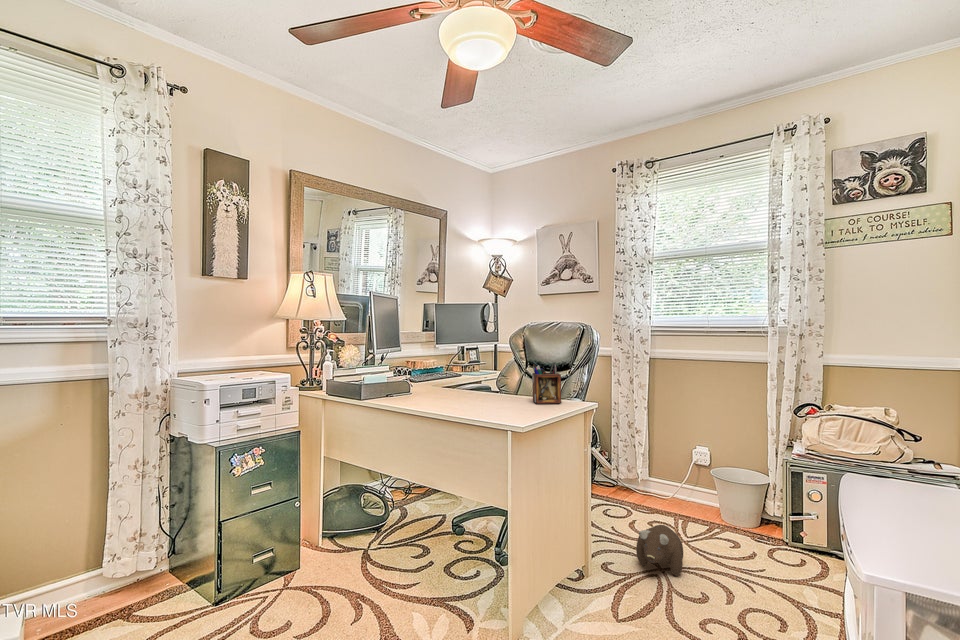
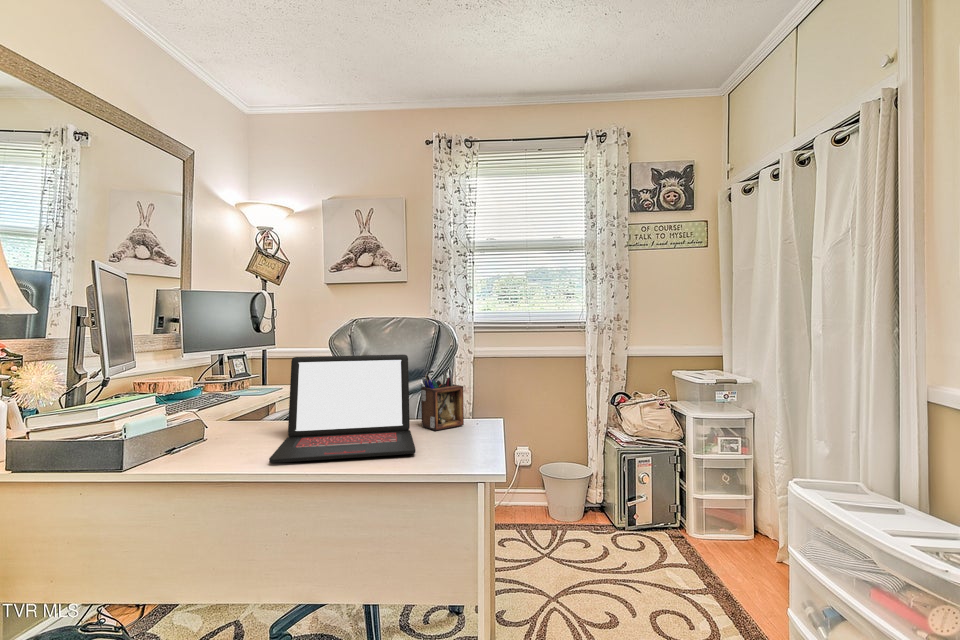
laptop: none [422,348,520,411] -> present [269,355,416,463]
plush toy: present [636,525,683,576] -> none [527,547,578,603]

